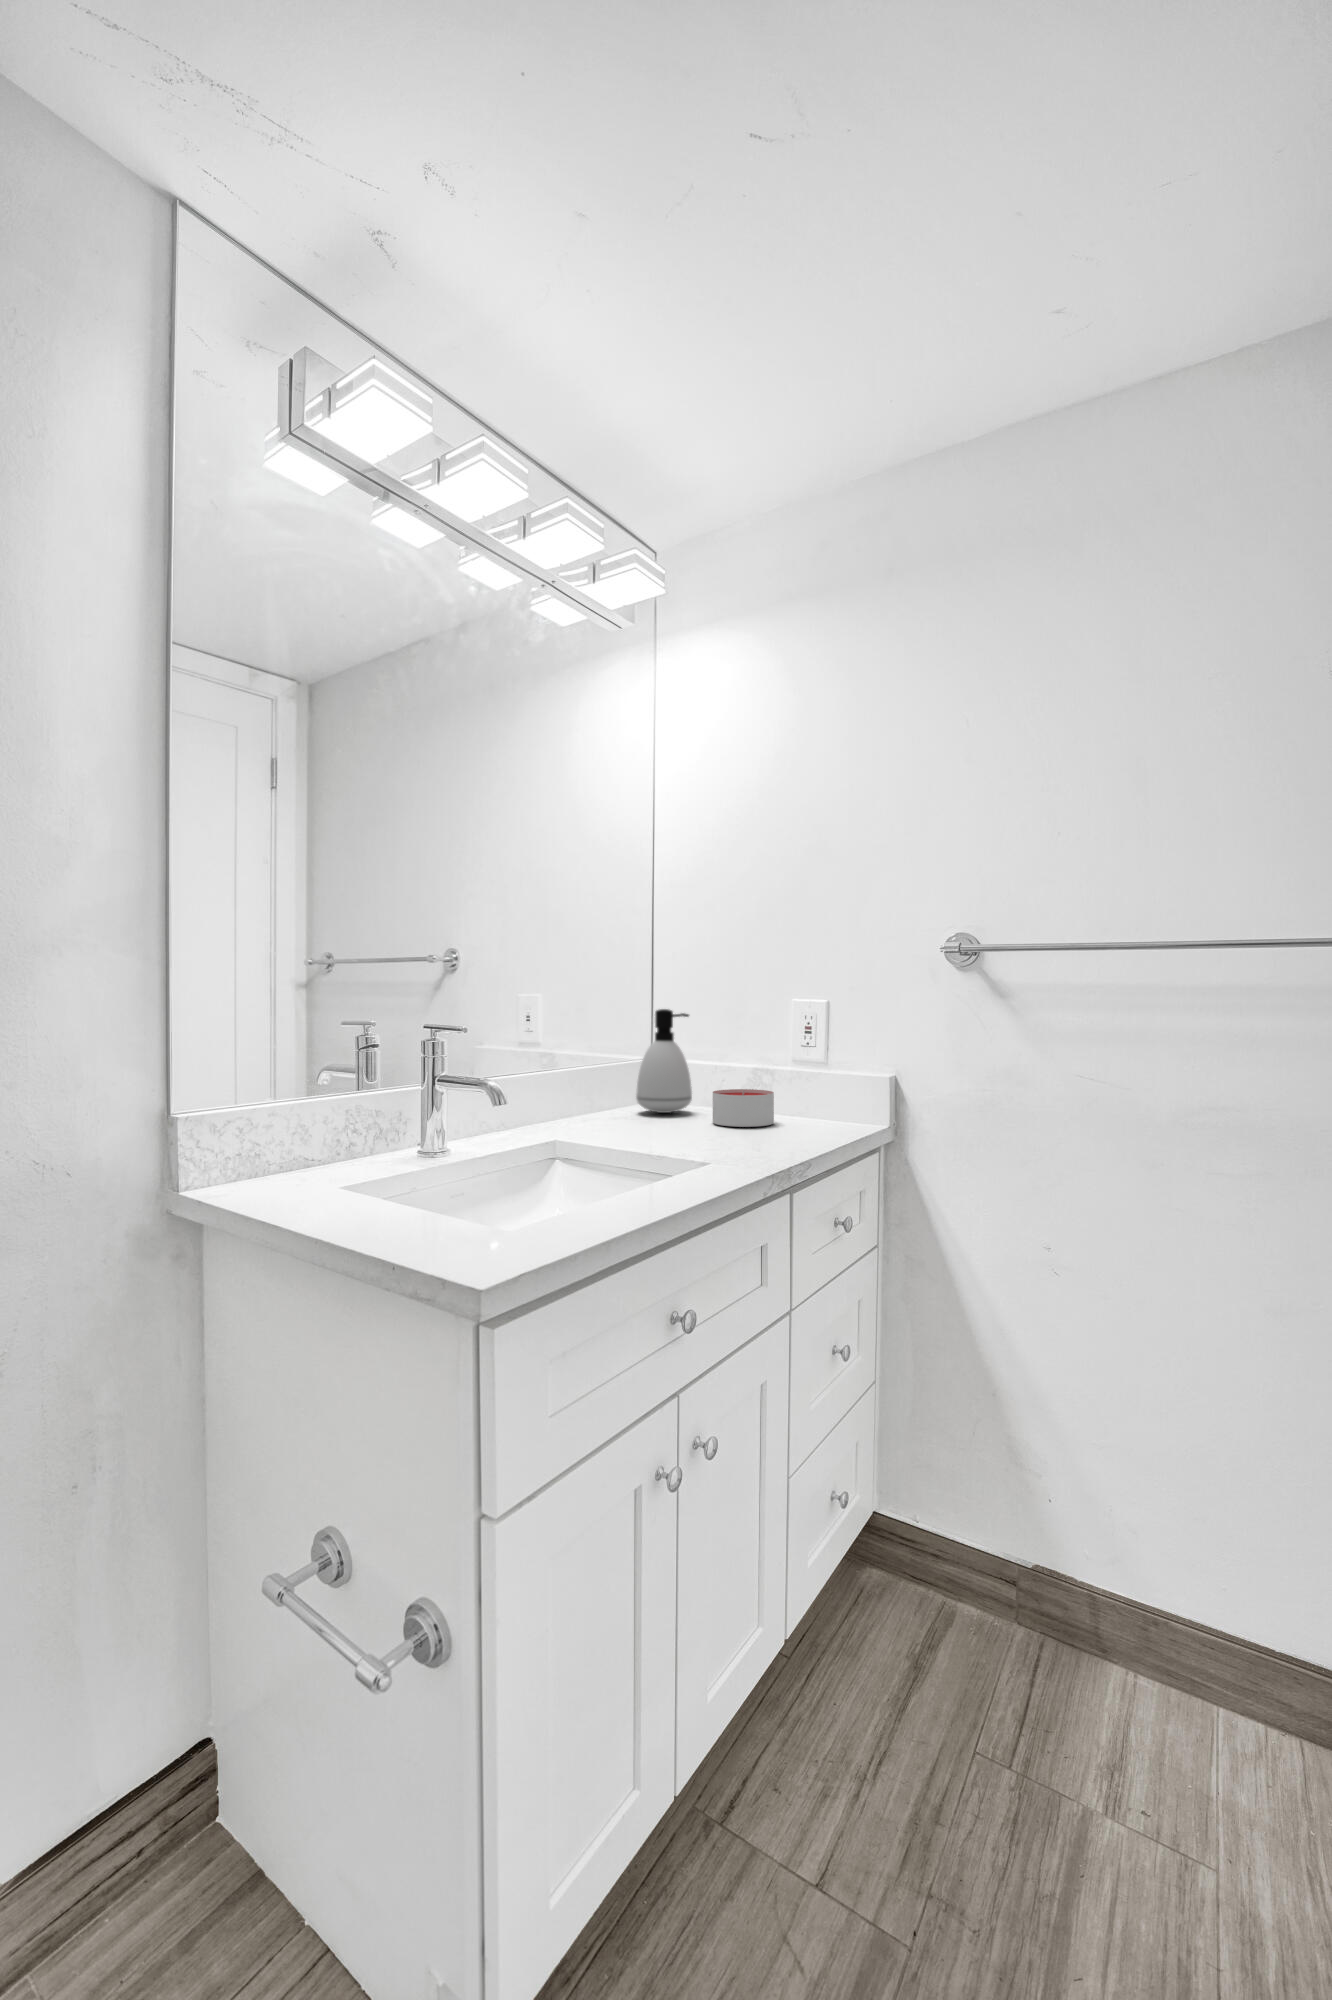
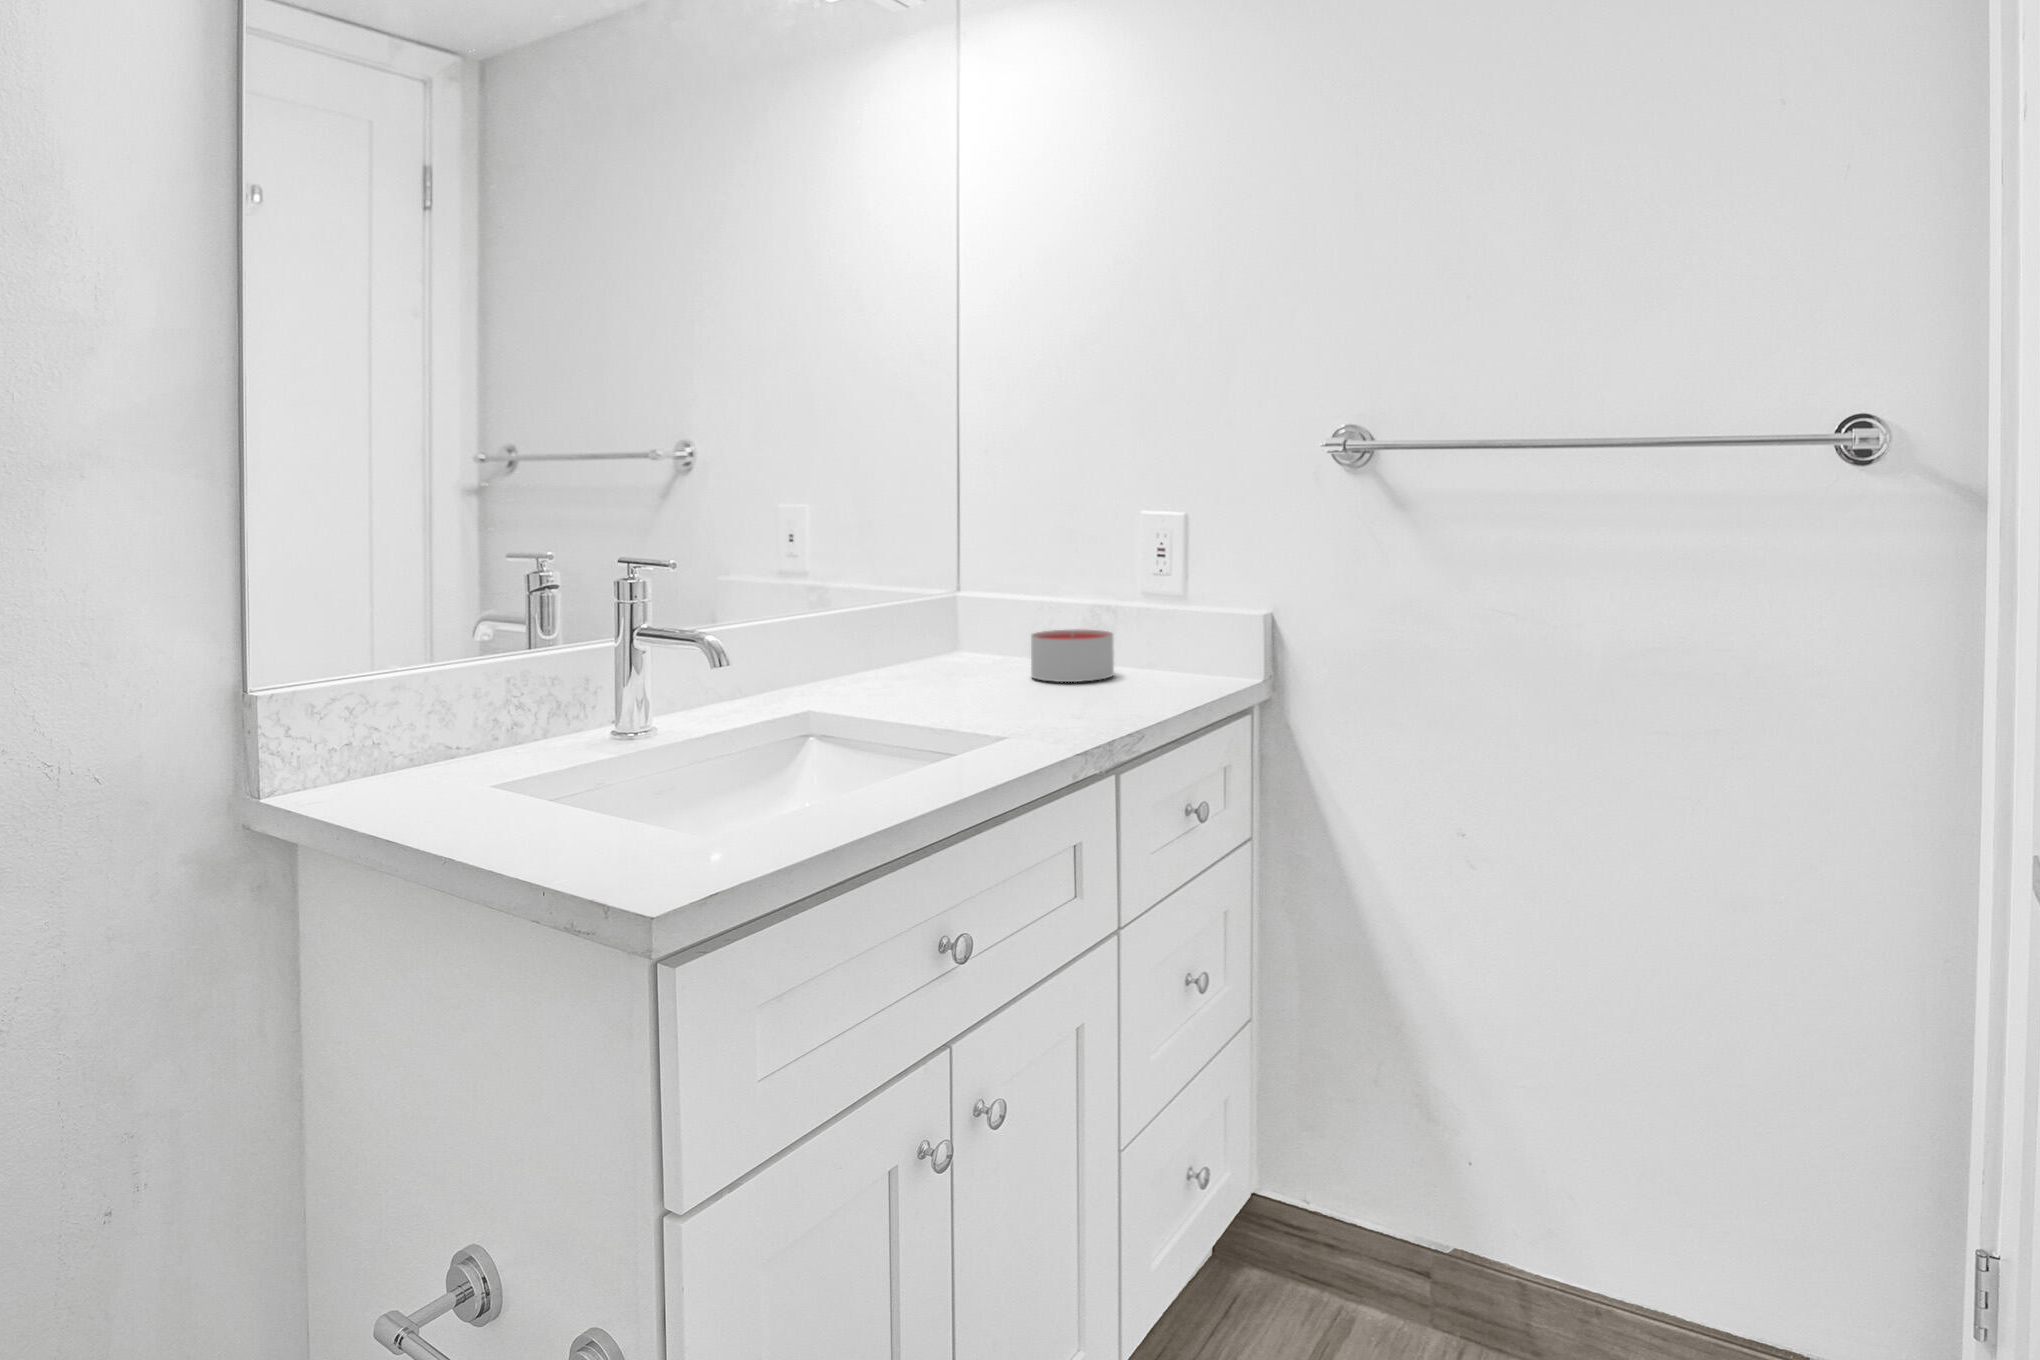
soap dispenser: present [636,1009,692,1113] -> none [931,521,1007,663]

